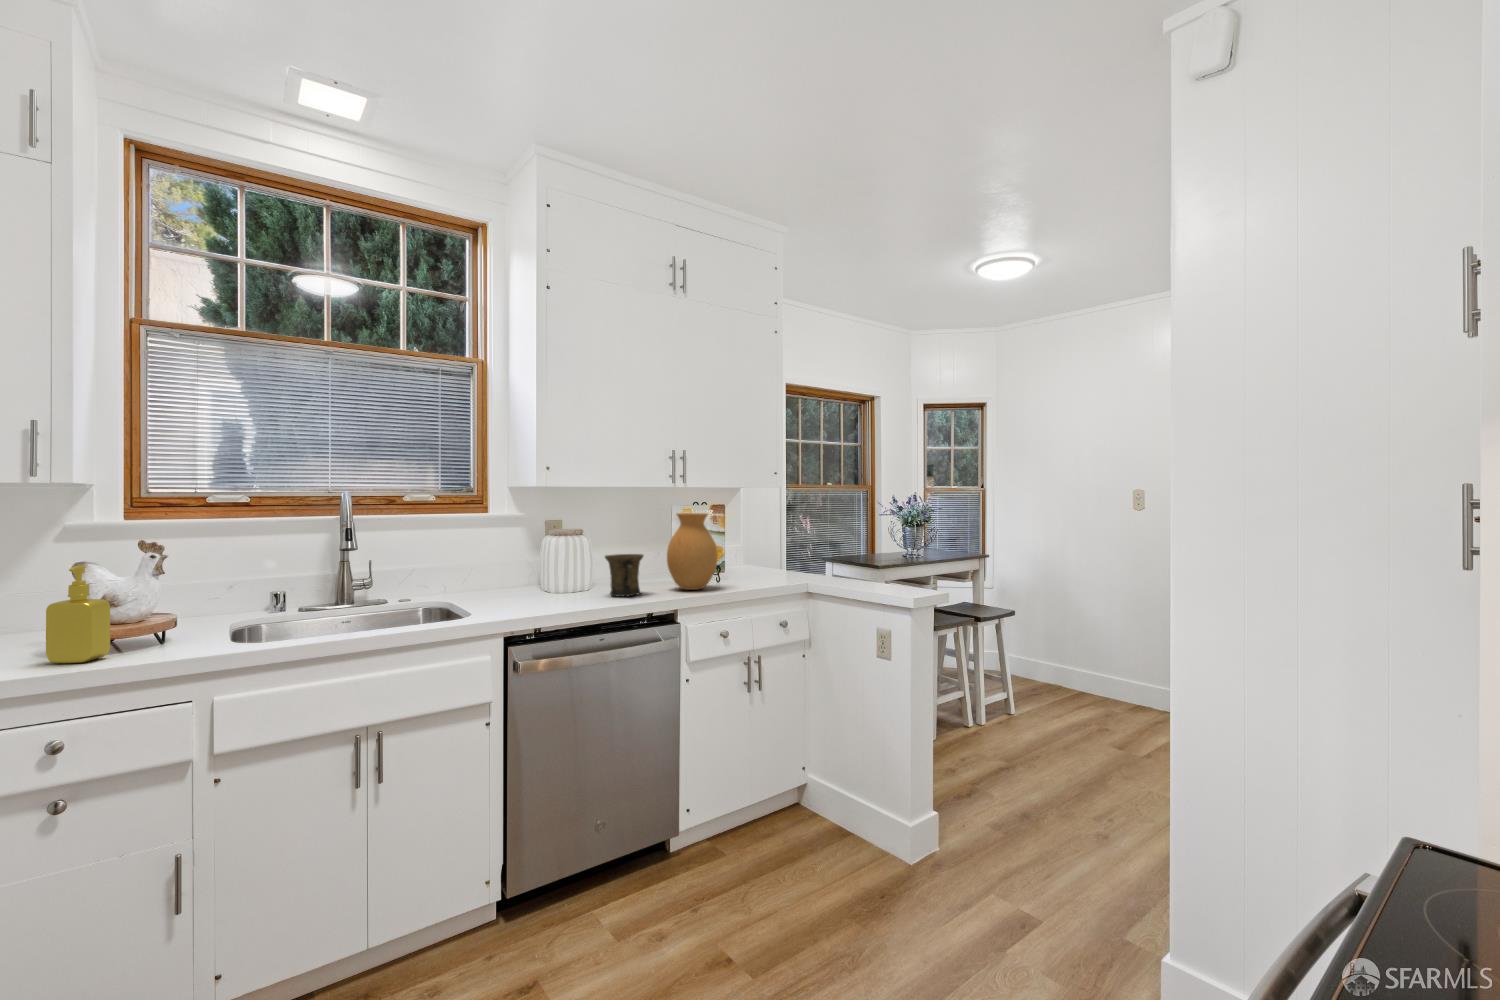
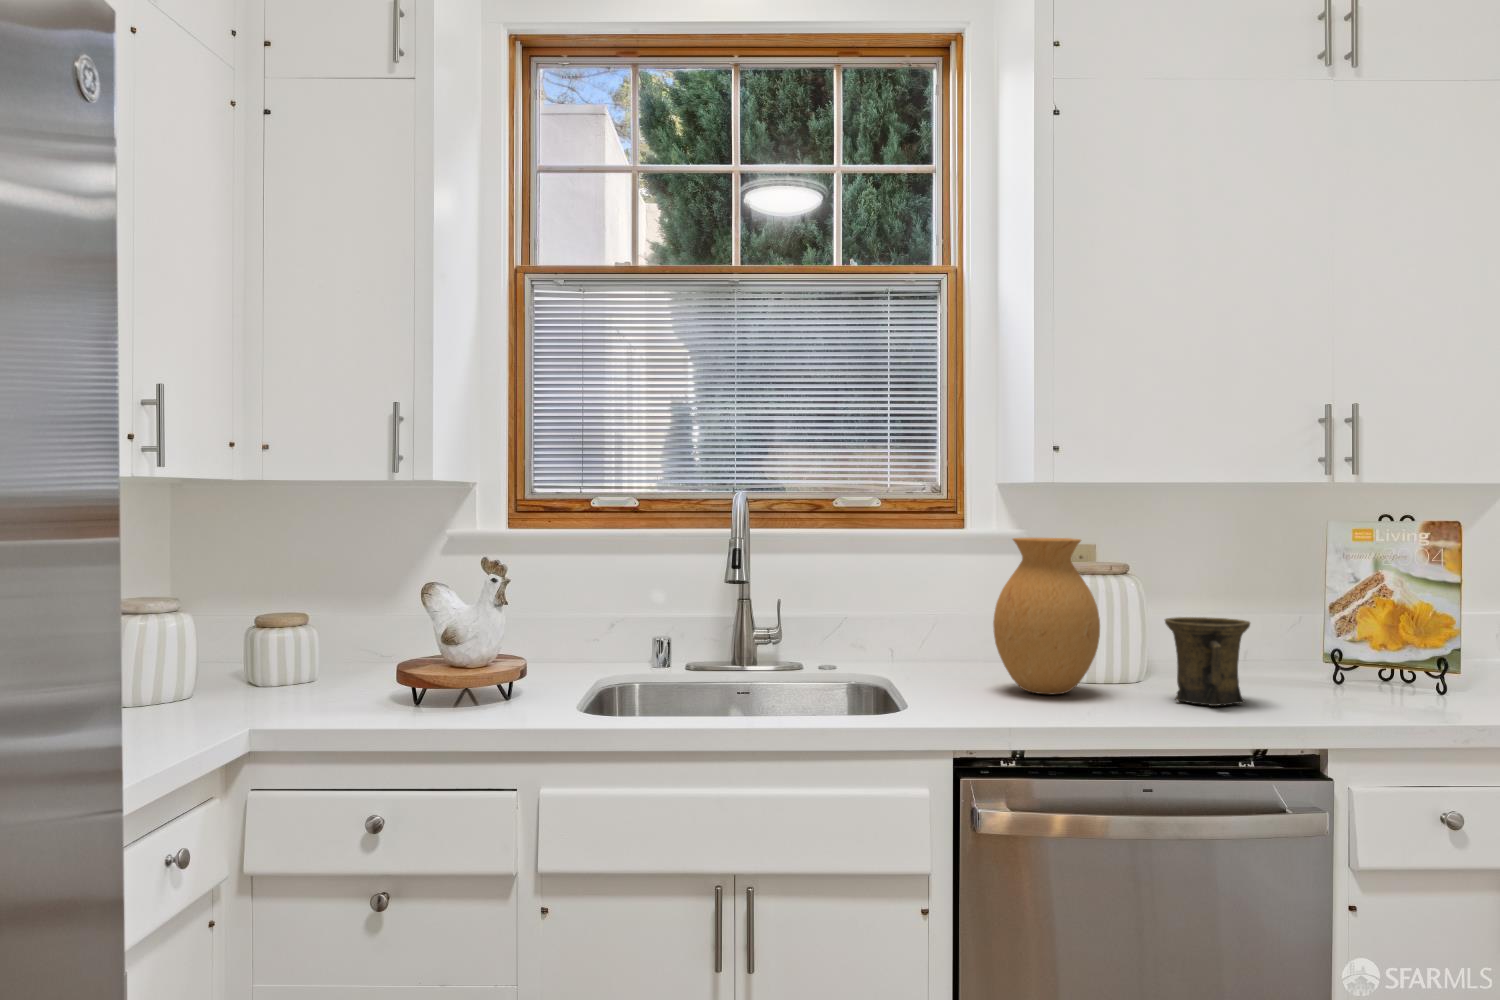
vase: present [667,513,718,590] -> present [993,538,1100,694]
soap dispenser: present [46,565,110,663] -> none [375,589,436,718]

